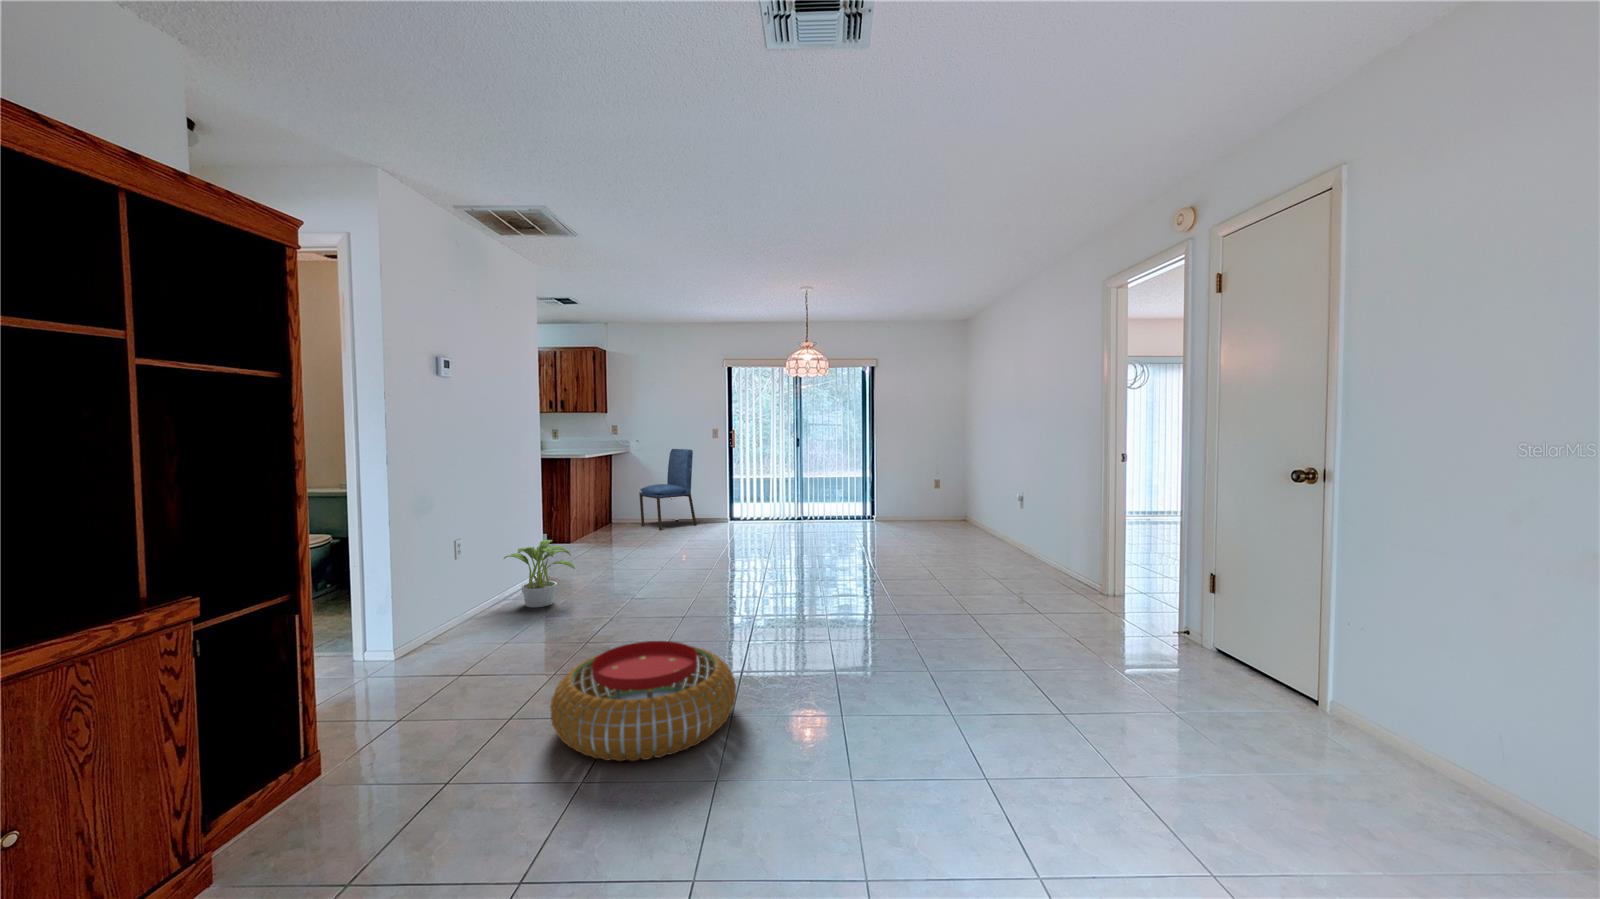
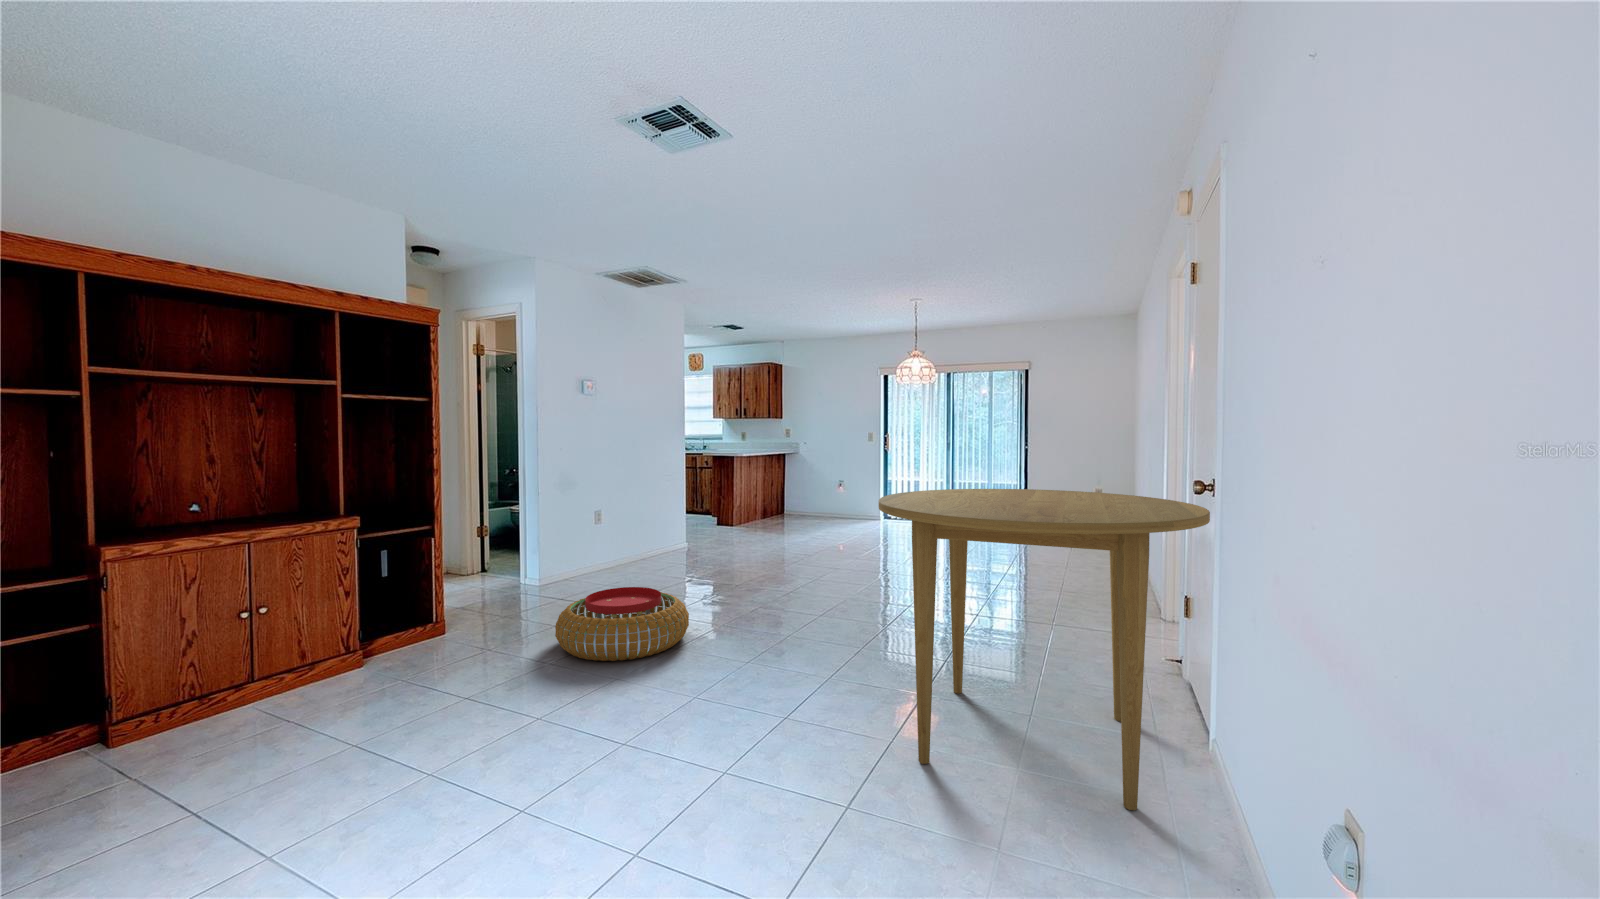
dining chair: present [639,449,696,530] -> none [804,451,850,522]
dining table: none [1050,484,1432,793] -> present [879,489,1210,810]
potted plant: present [504,540,575,607] -> none [639,517,685,567]

